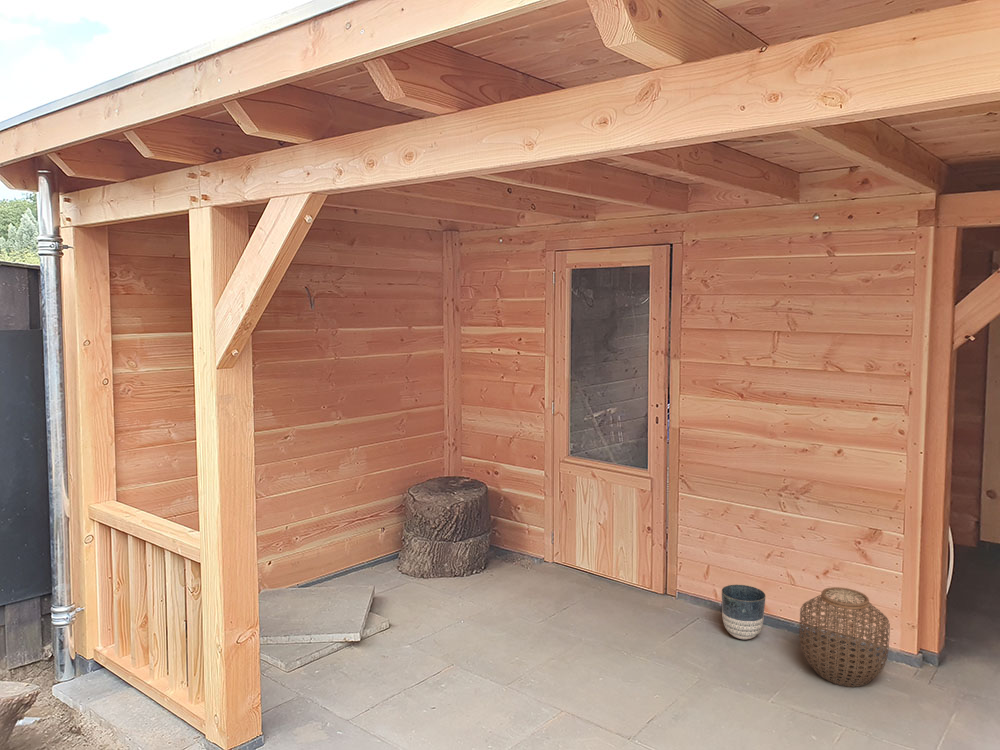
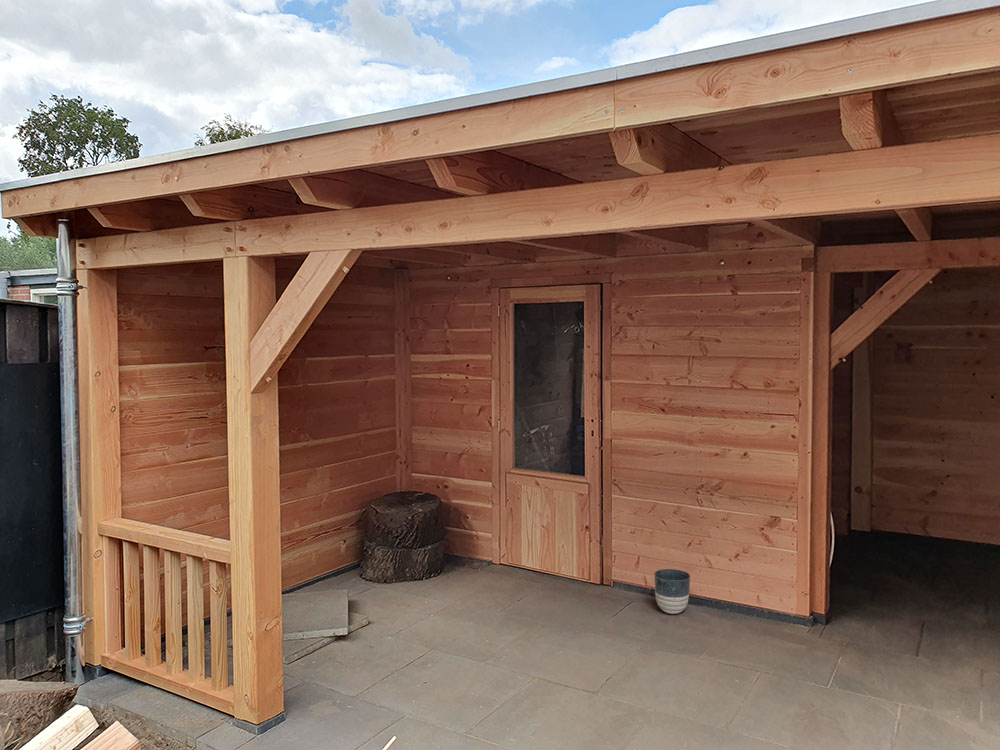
woven basket: present [799,587,890,687] -> none [719,563,788,642]

